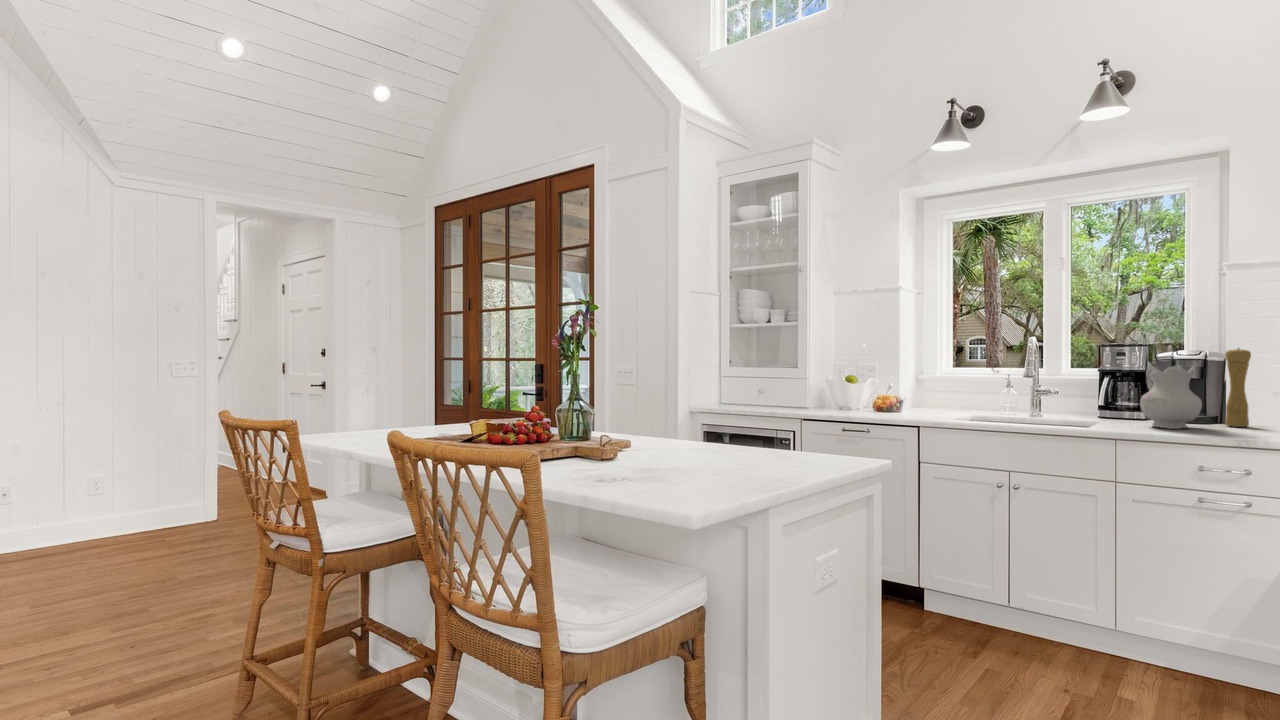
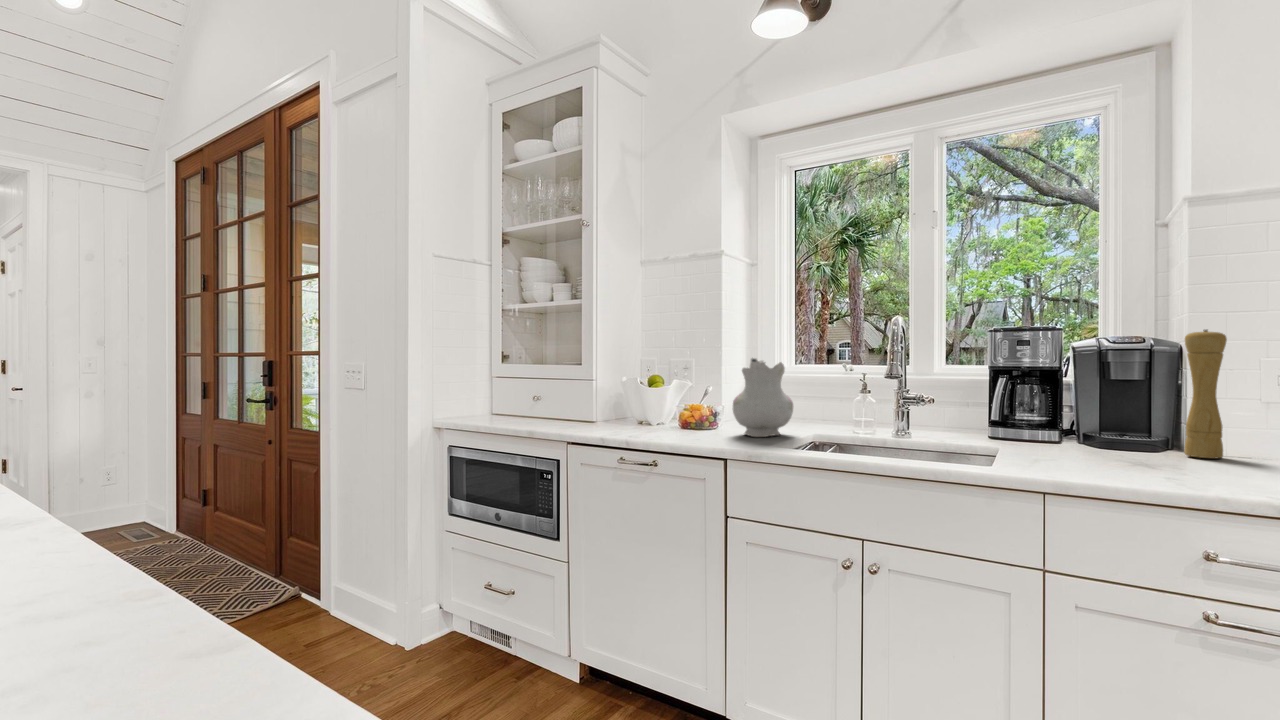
ceramic pitcher: present [1140,363,1202,429] -> present [733,358,793,437]

